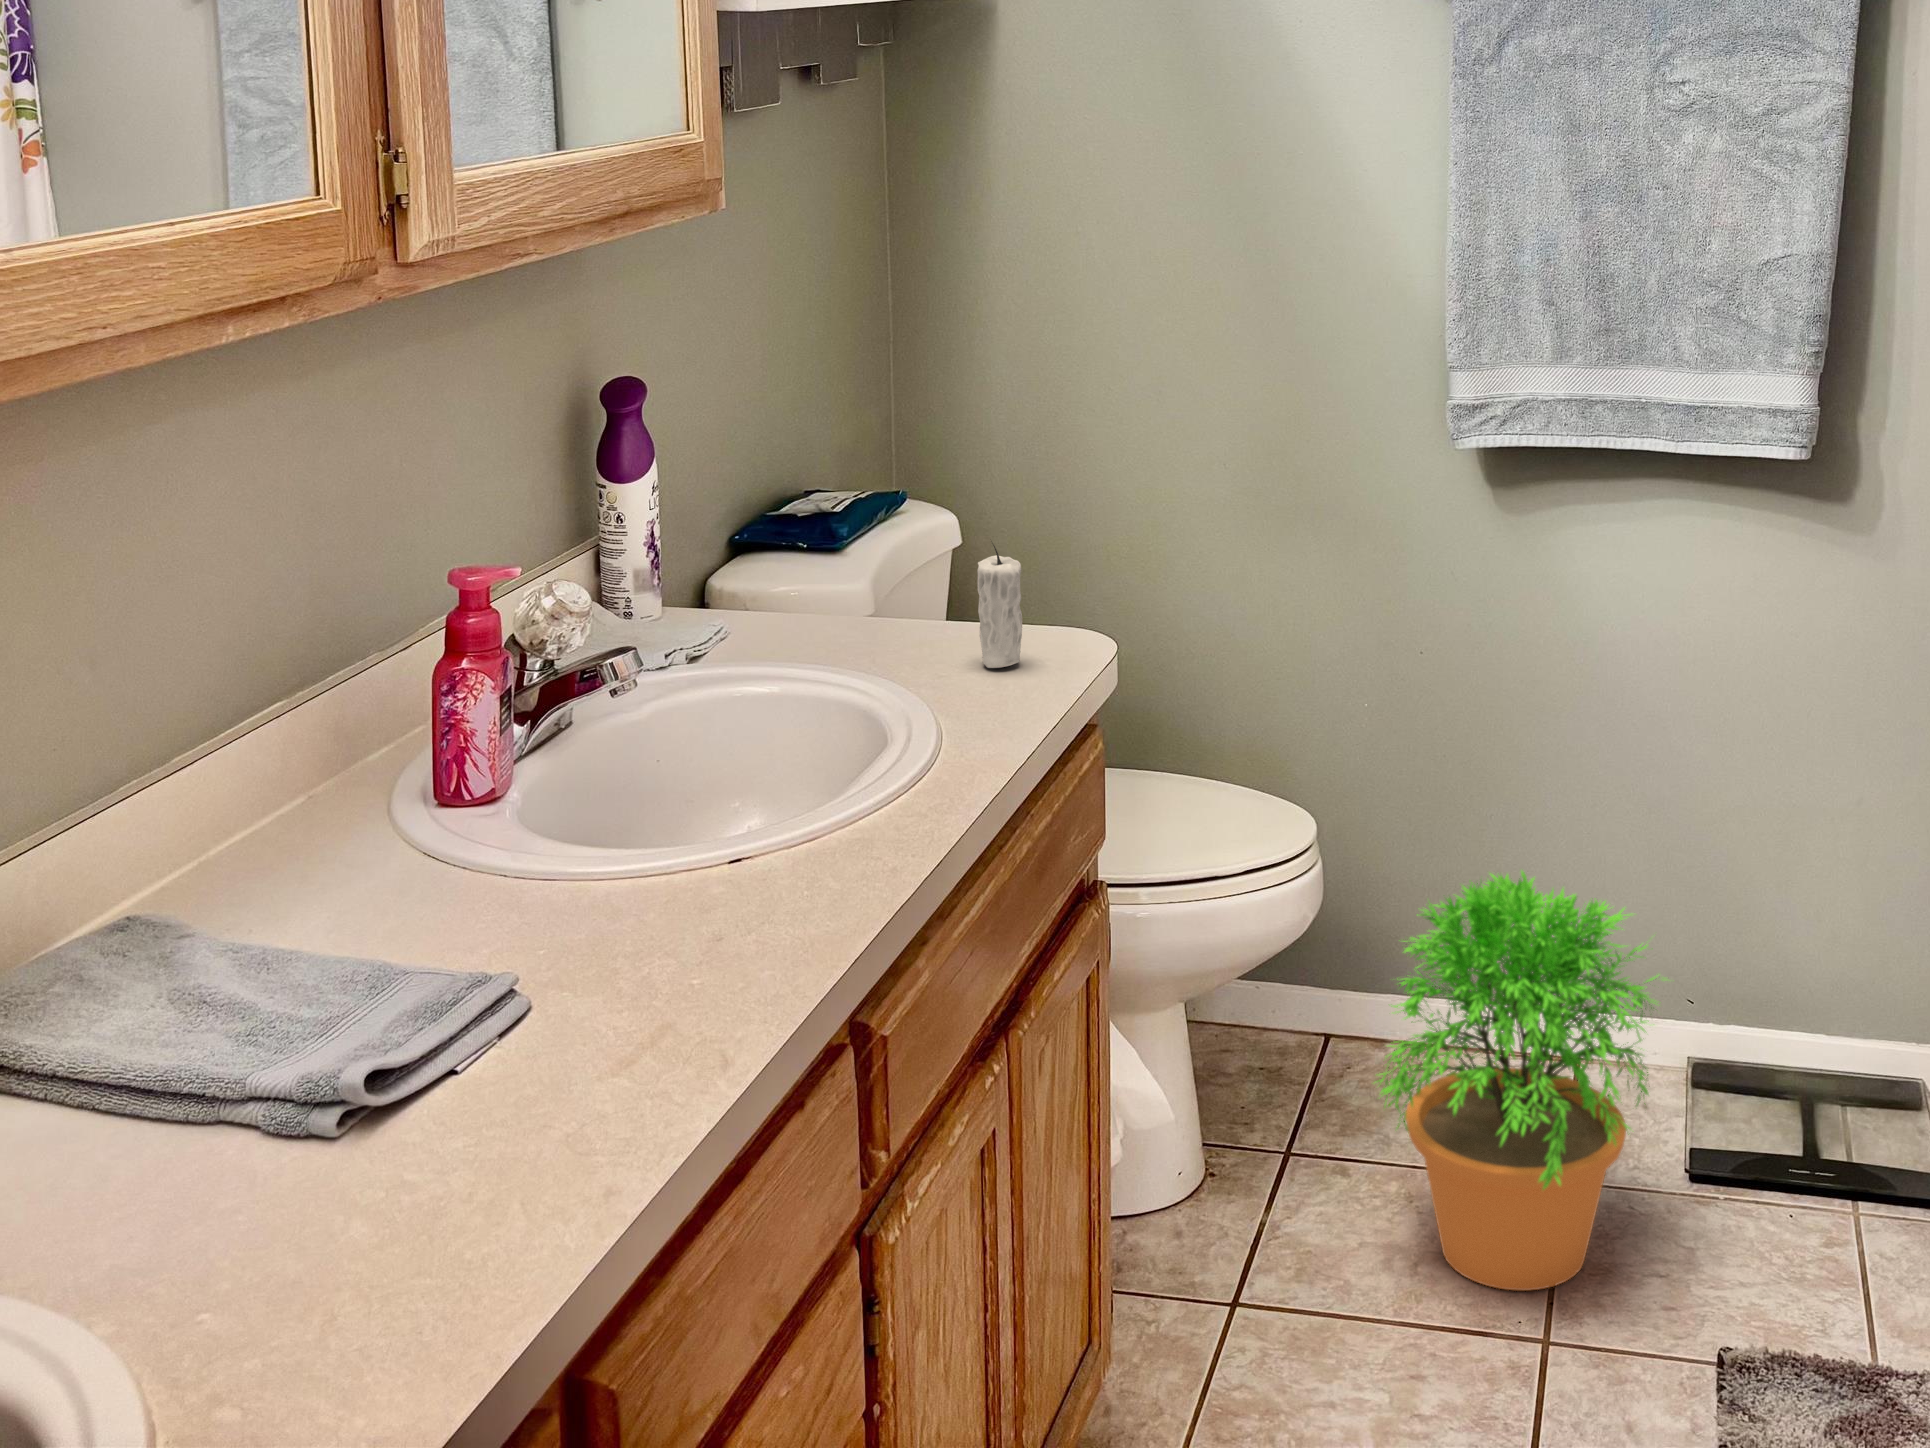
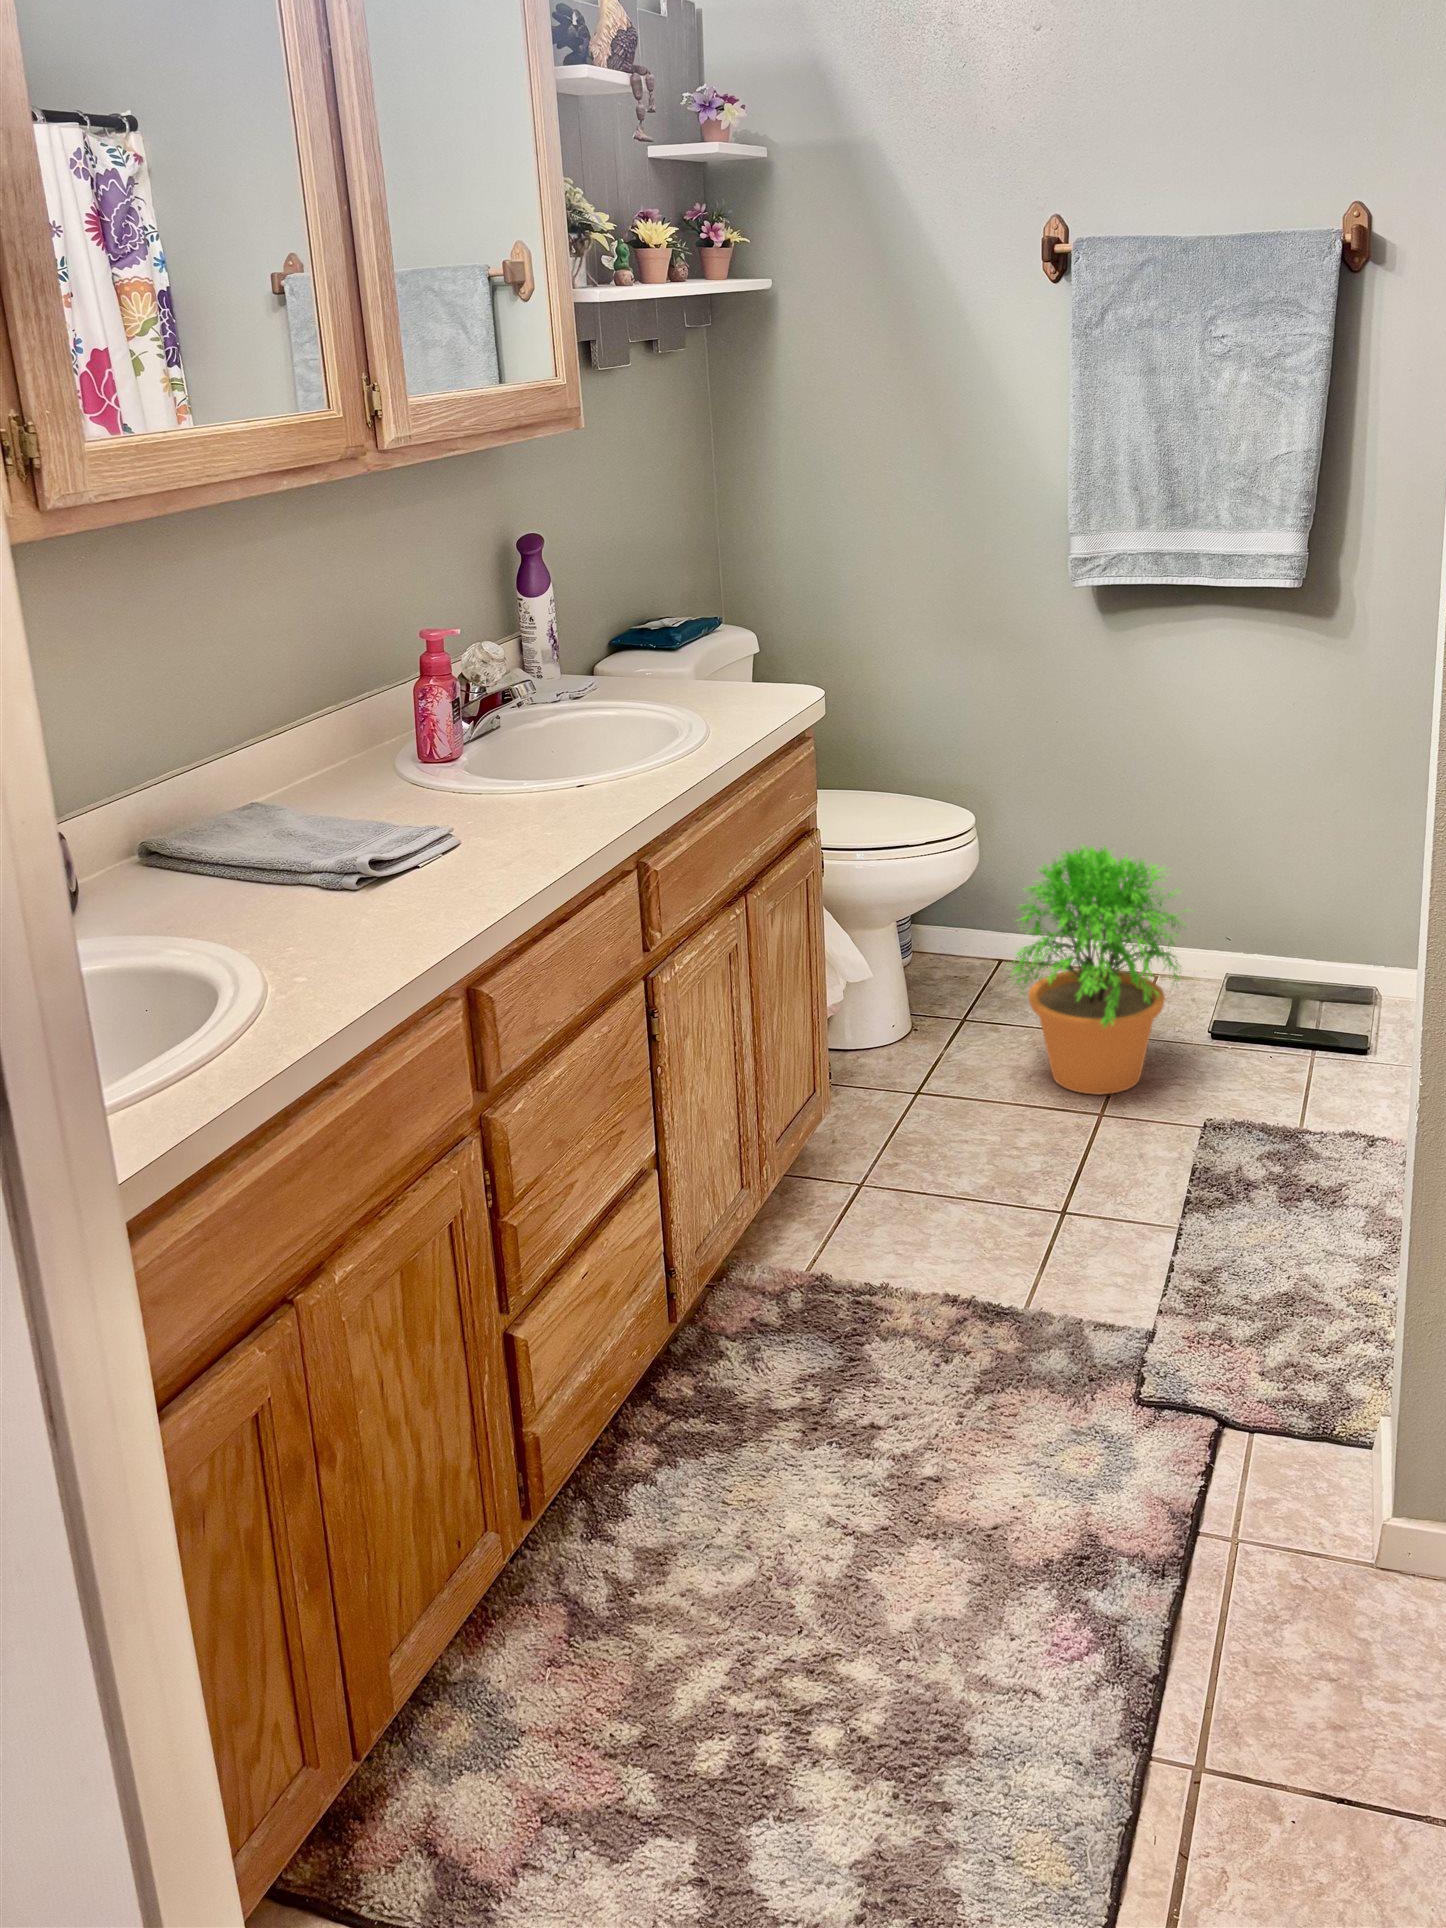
candle: present [977,543,1022,668] -> none [736,623,765,701]

